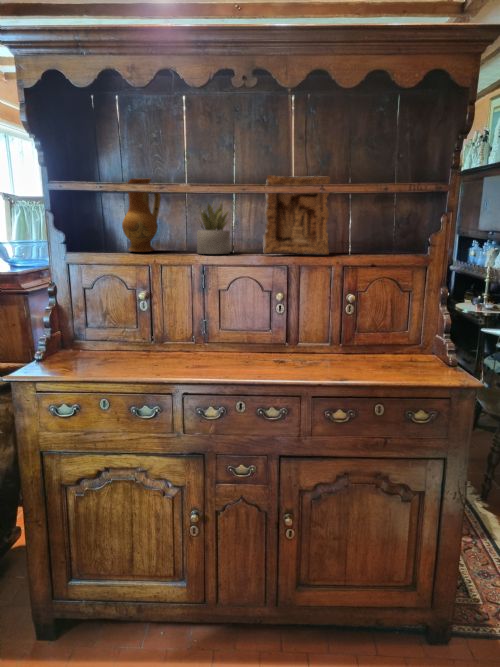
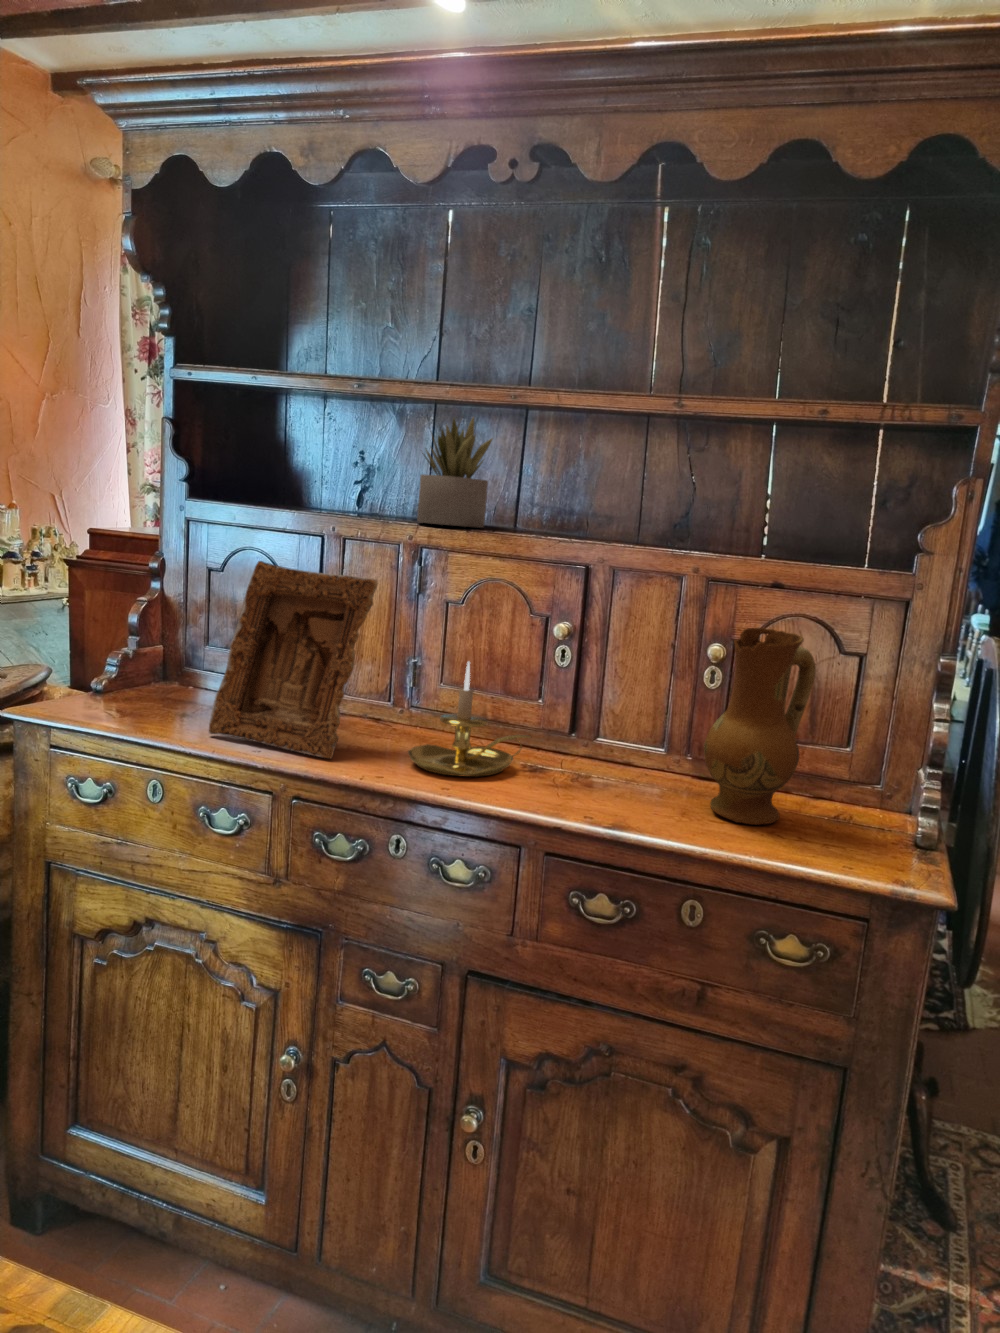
picture frame: present [263,175,330,254] -> present [209,561,378,758]
ceramic jug: present [122,178,161,252] -> present [704,628,816,825]
candle holder: none [229,317,280,371] -> present [408,662,531,777]

